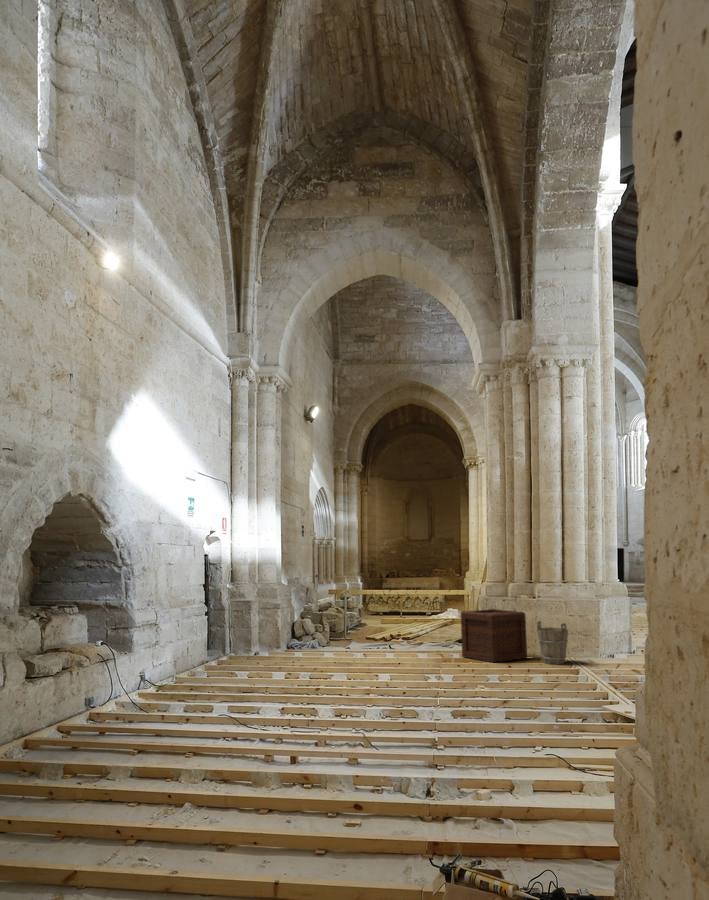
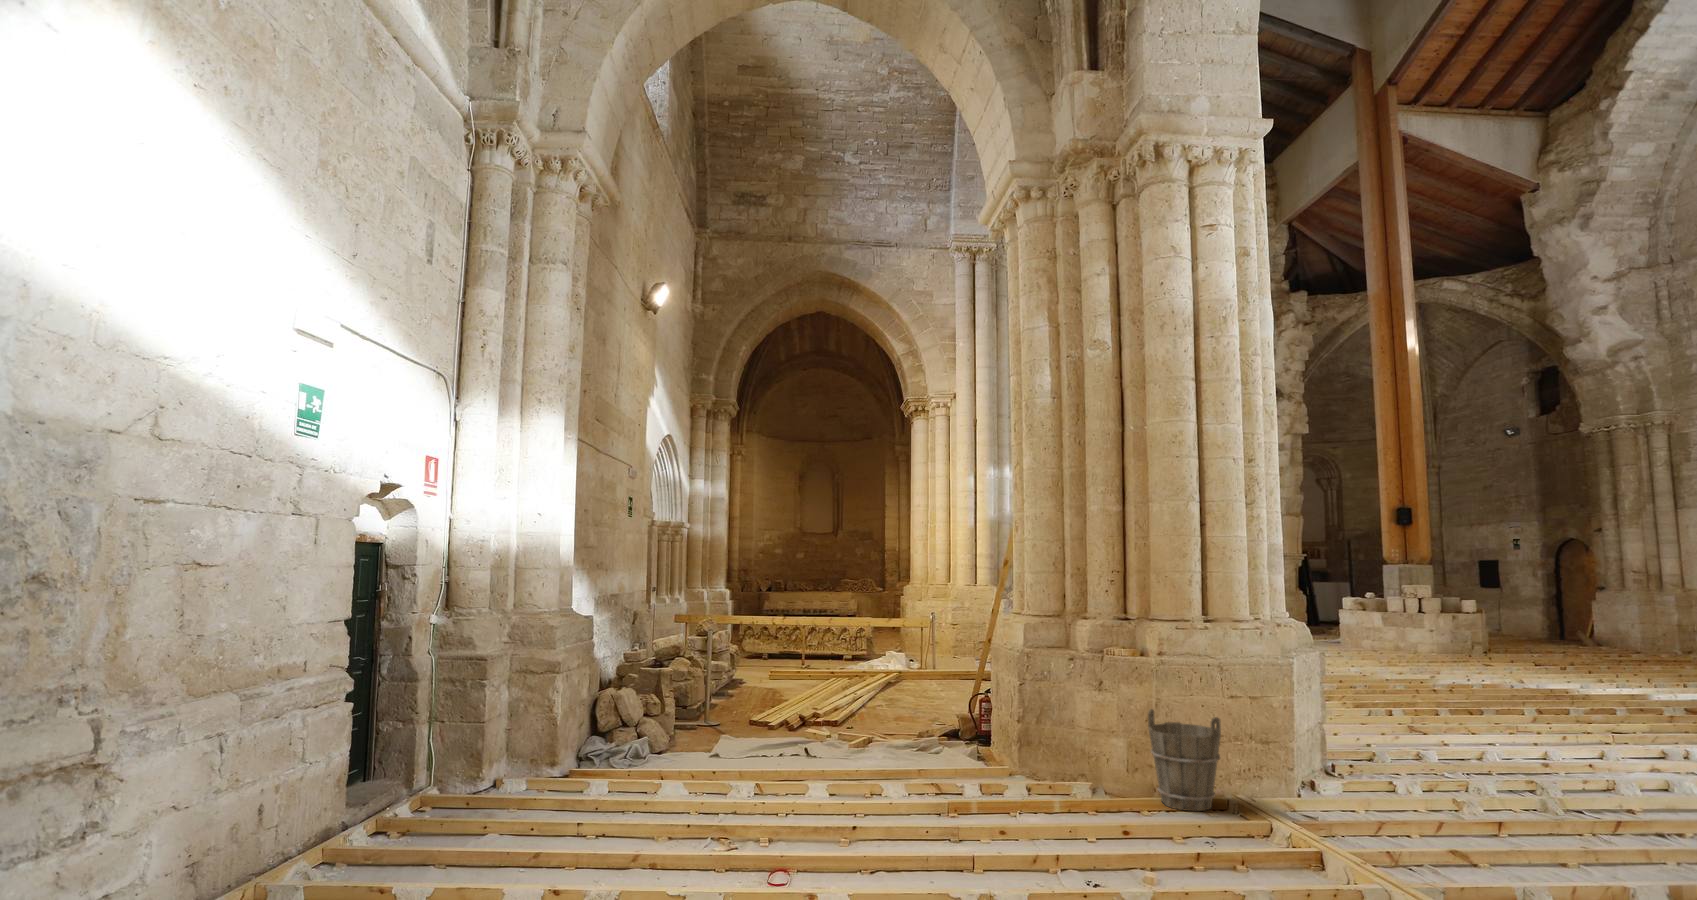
wooden crate: present [461,609,527,663] -> none [972,676,1117,807]

